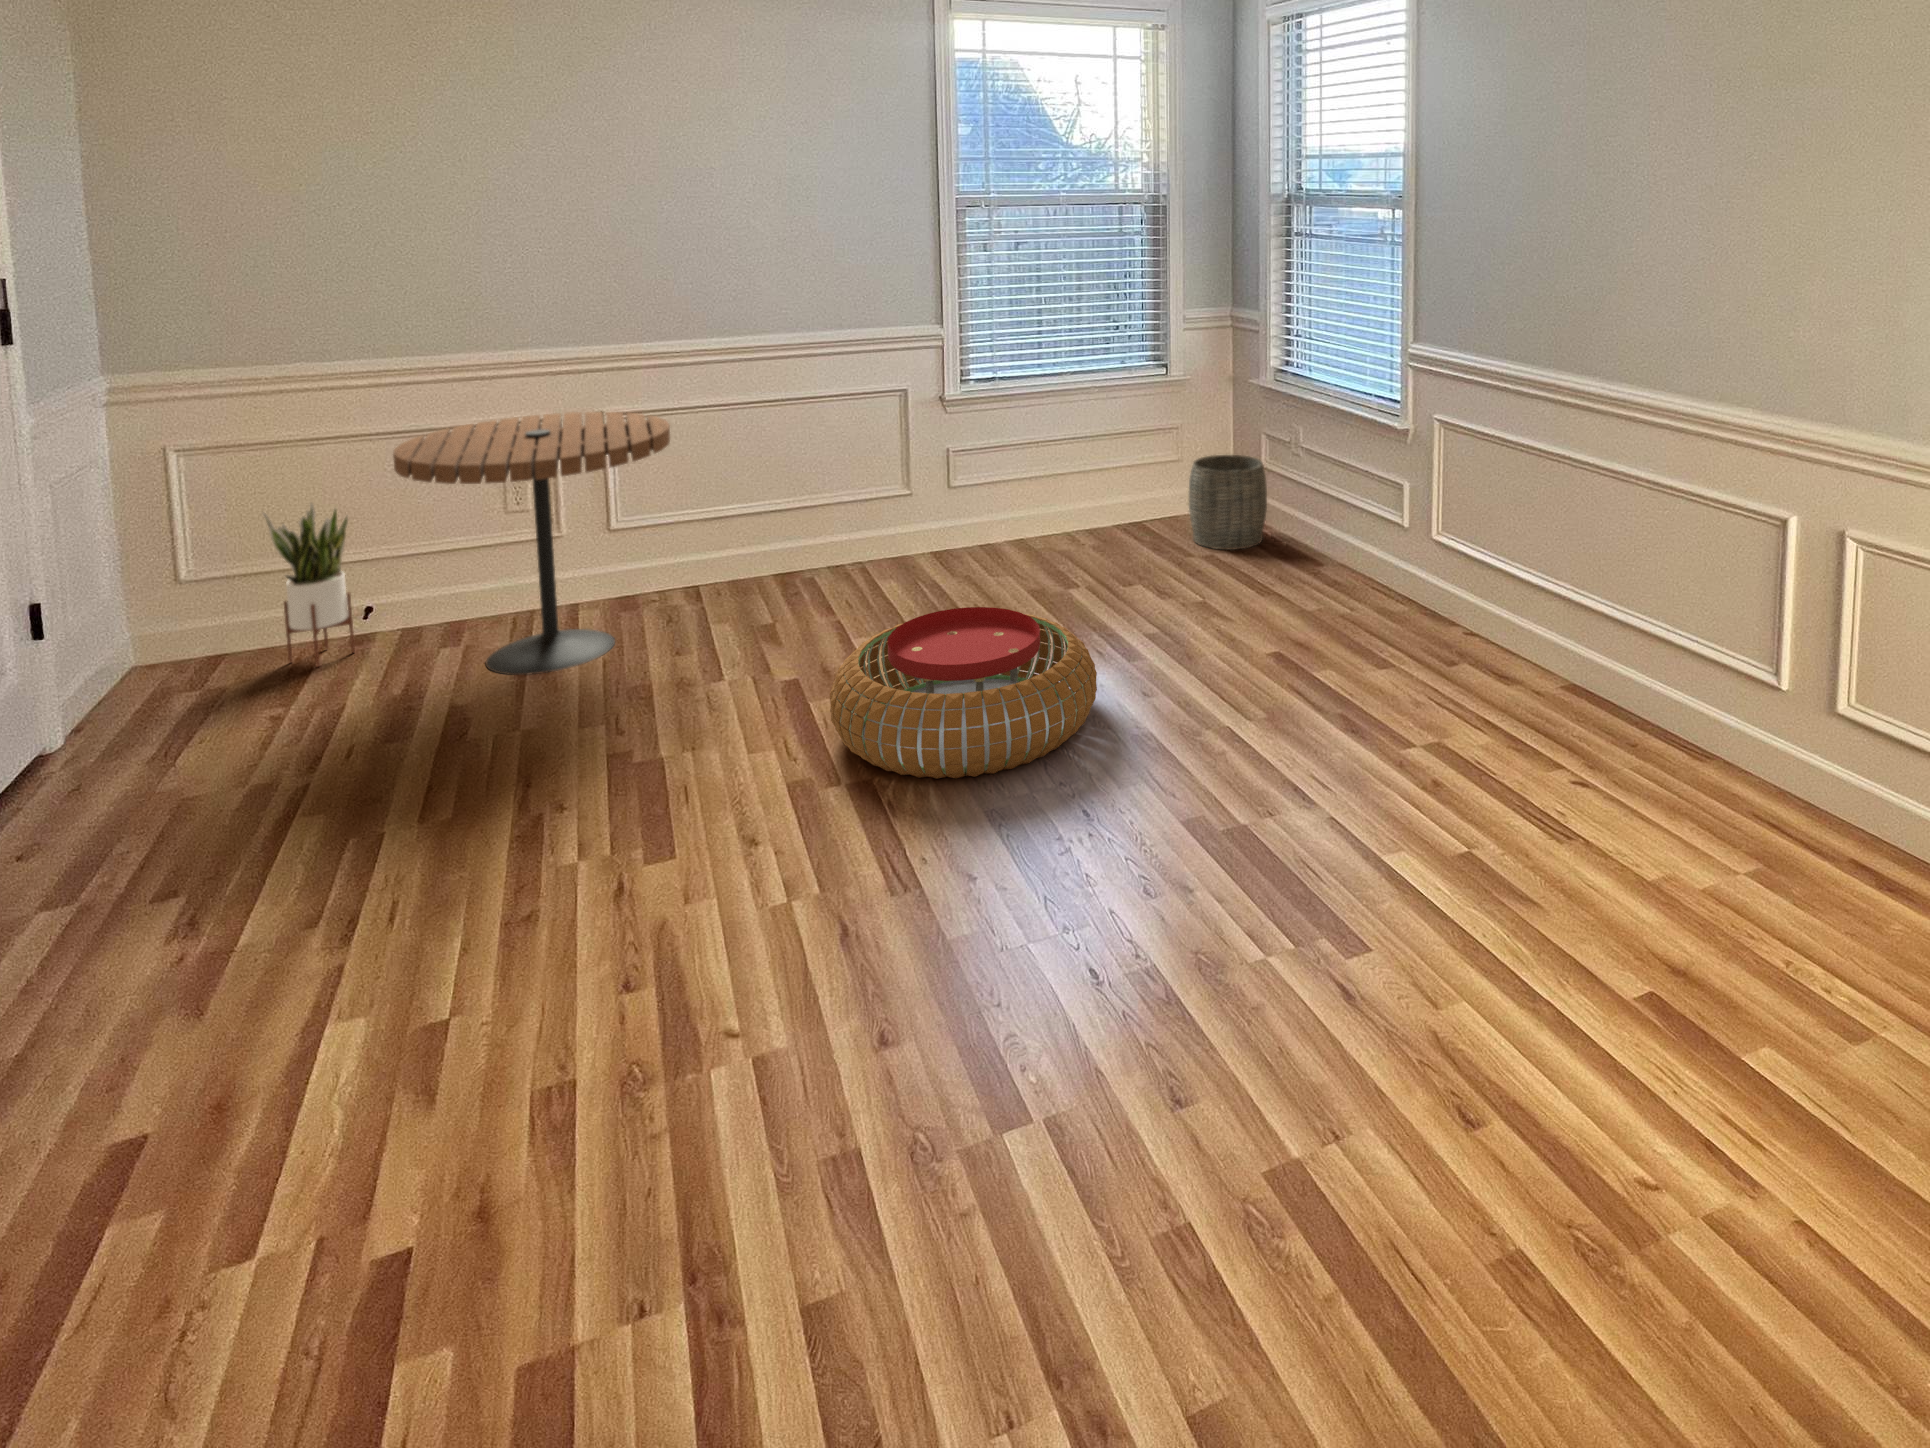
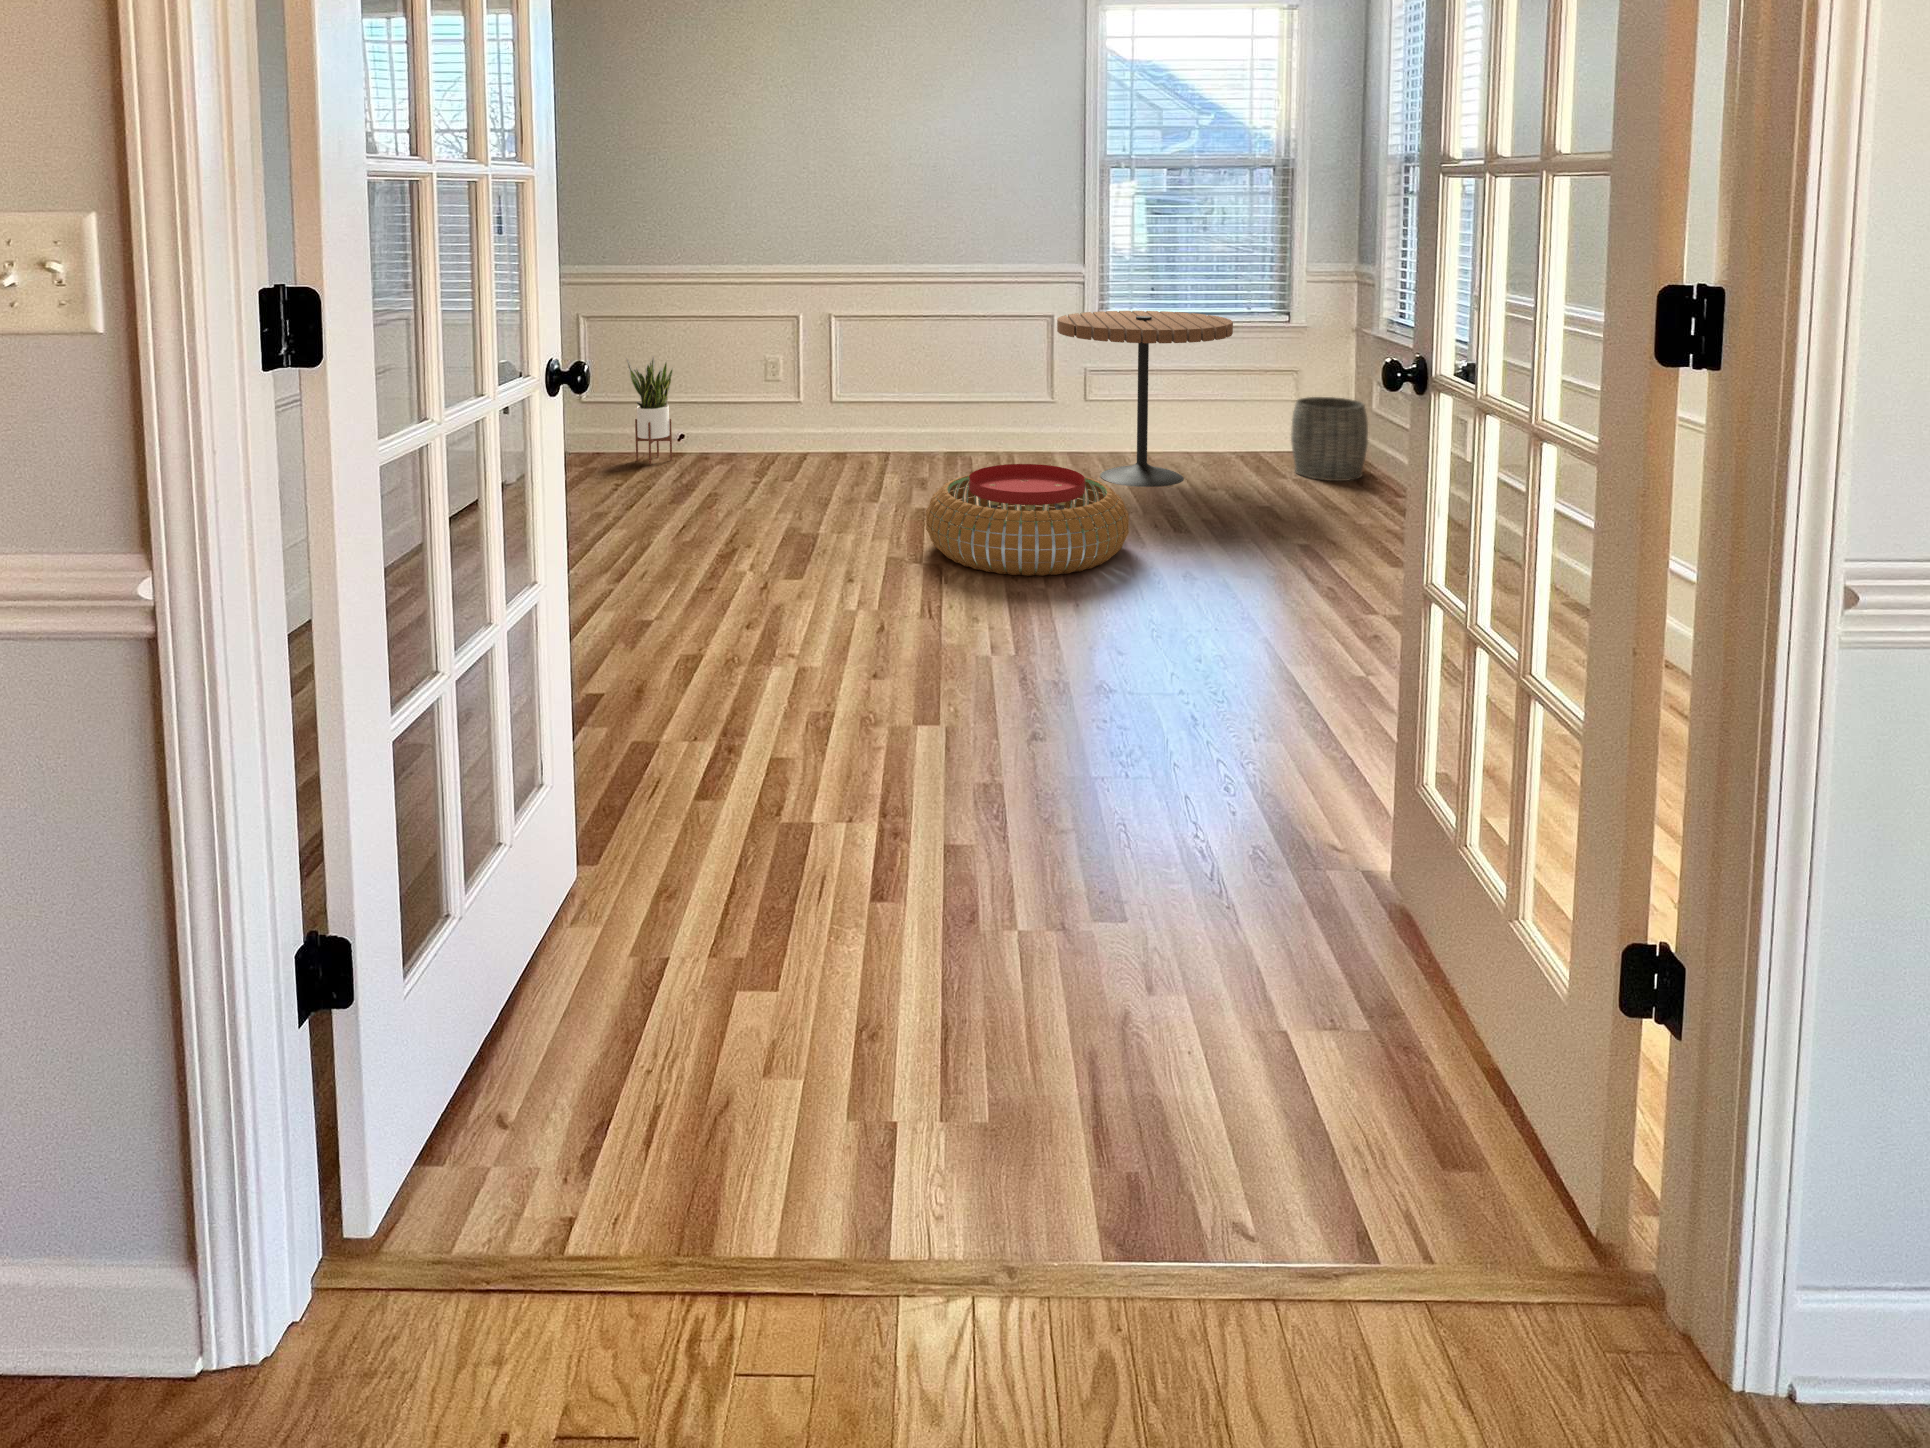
side table: present [393,412,670,675] -> present [1057,311,1233,487]

